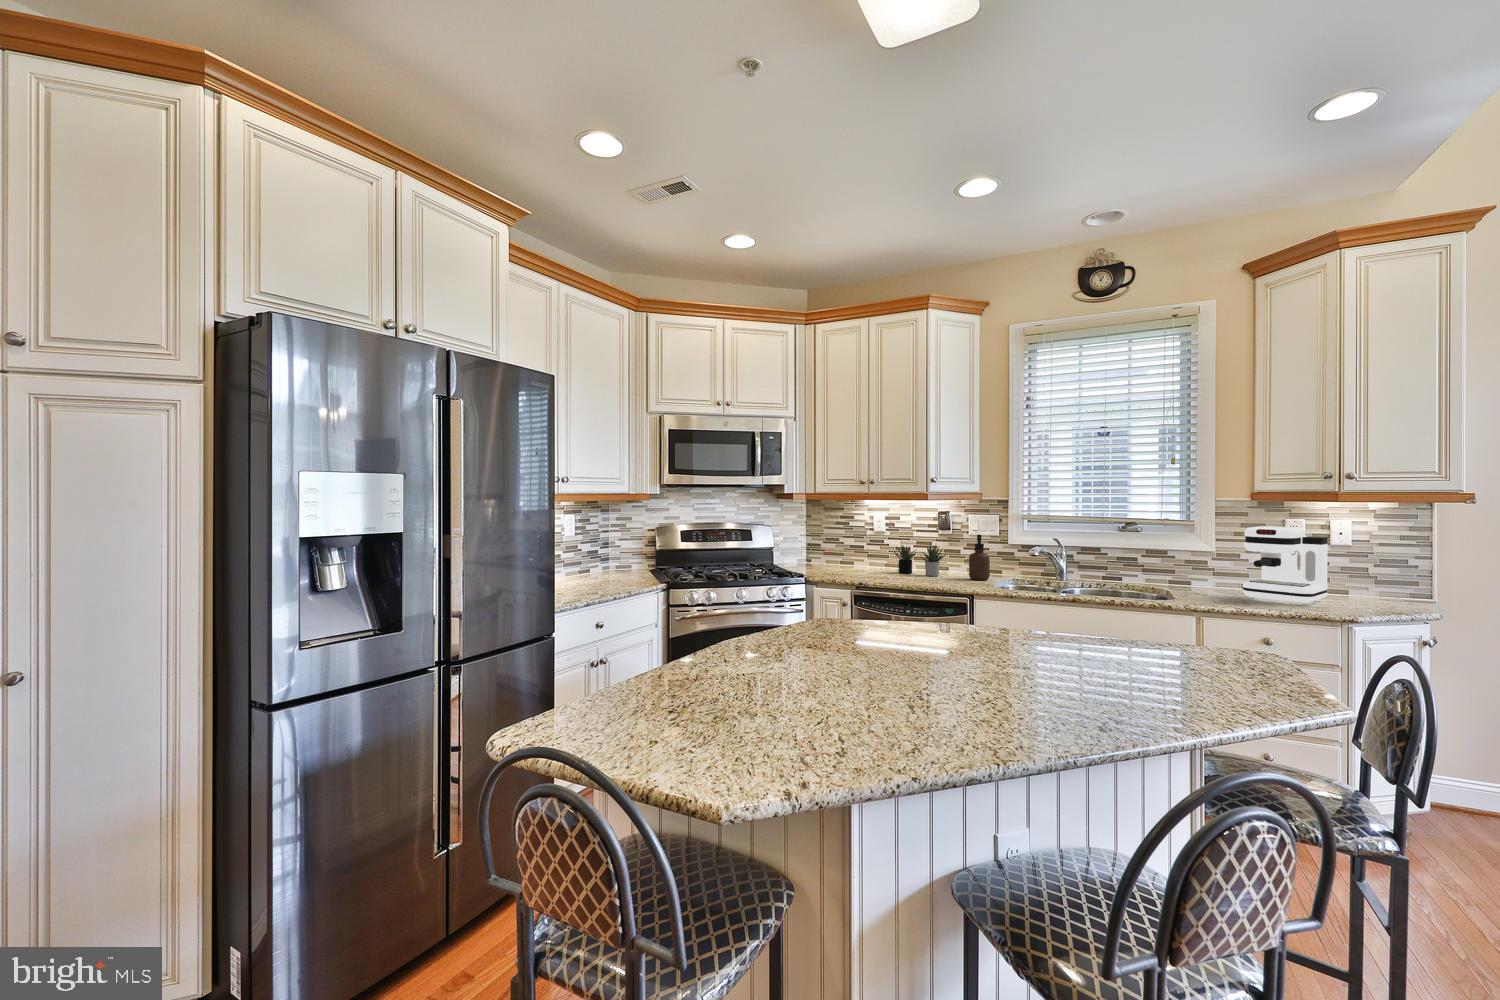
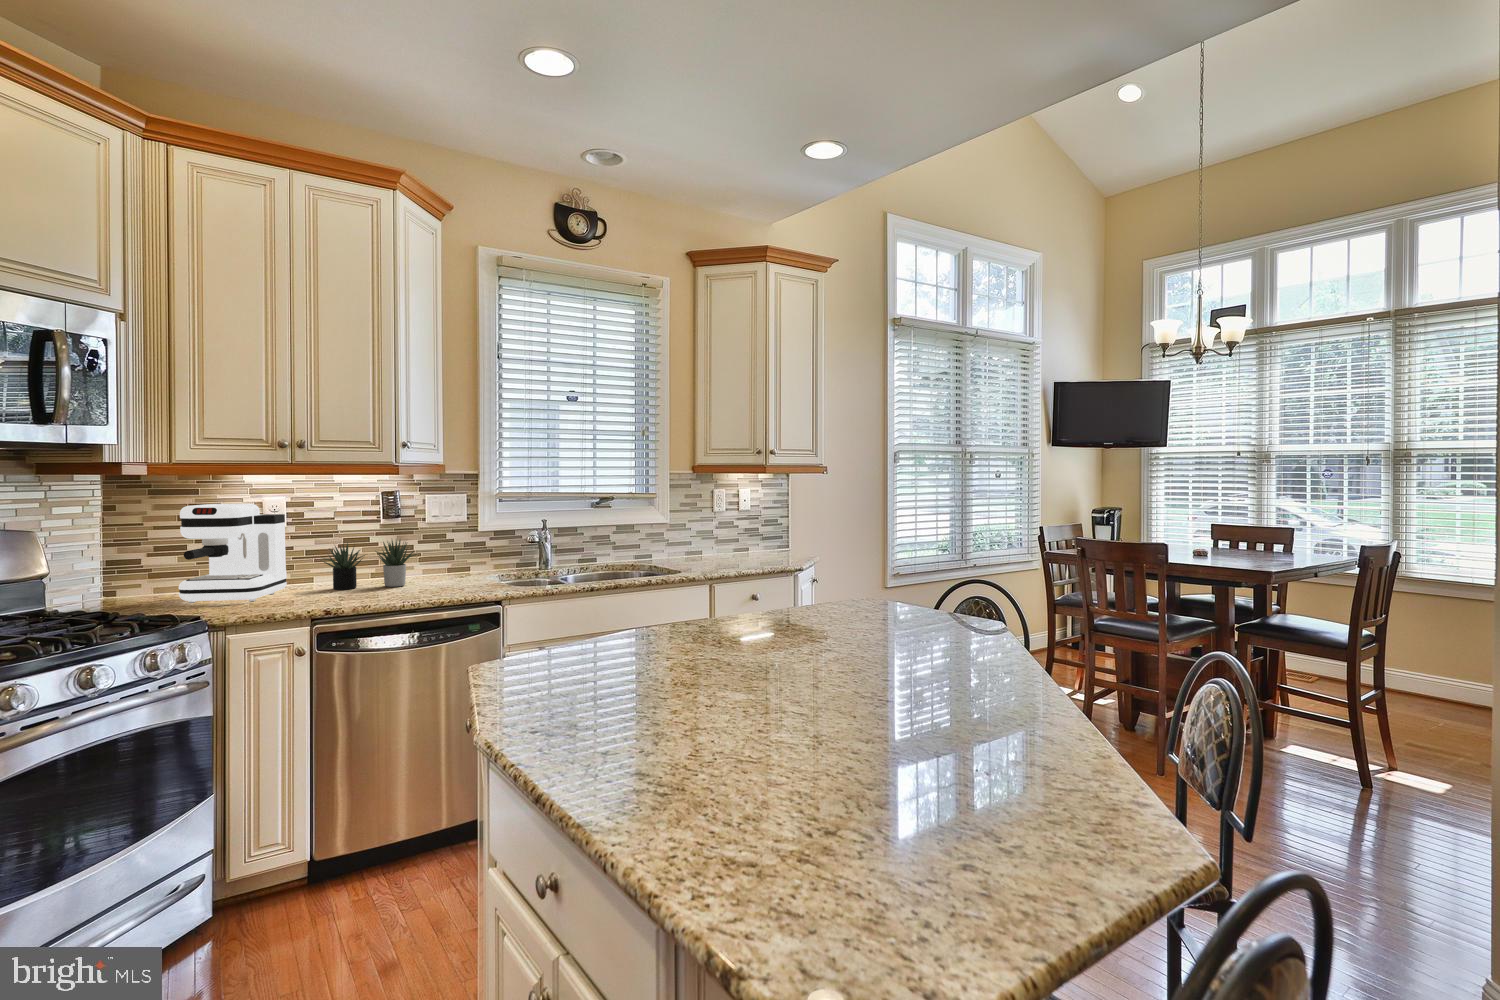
coffee maker: present [1243,526,1328,604] -> present [179,504,287,603]
soap dispenser: present [969,535,990,580] -> none [451,520,479,582]

